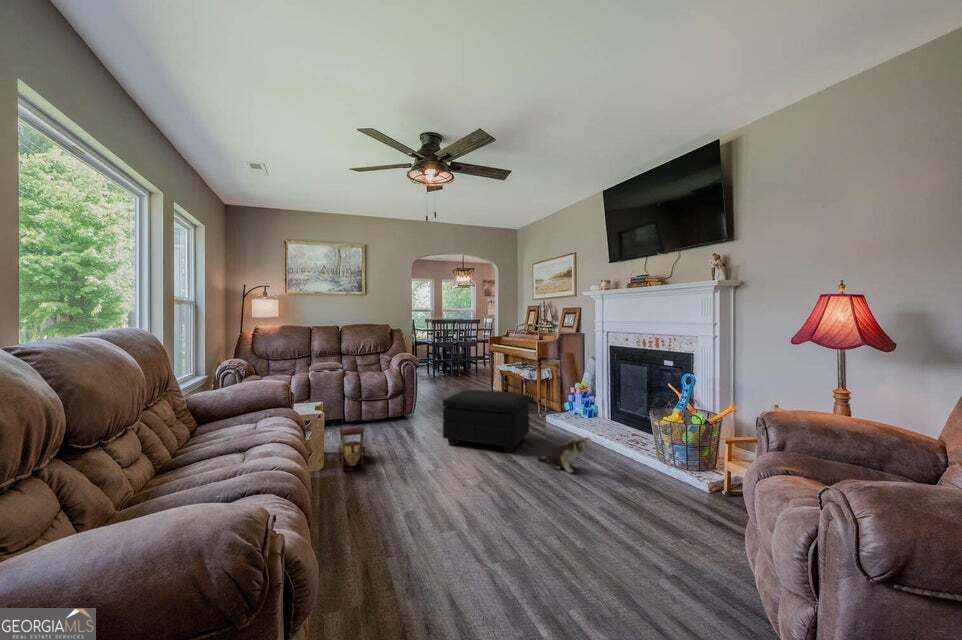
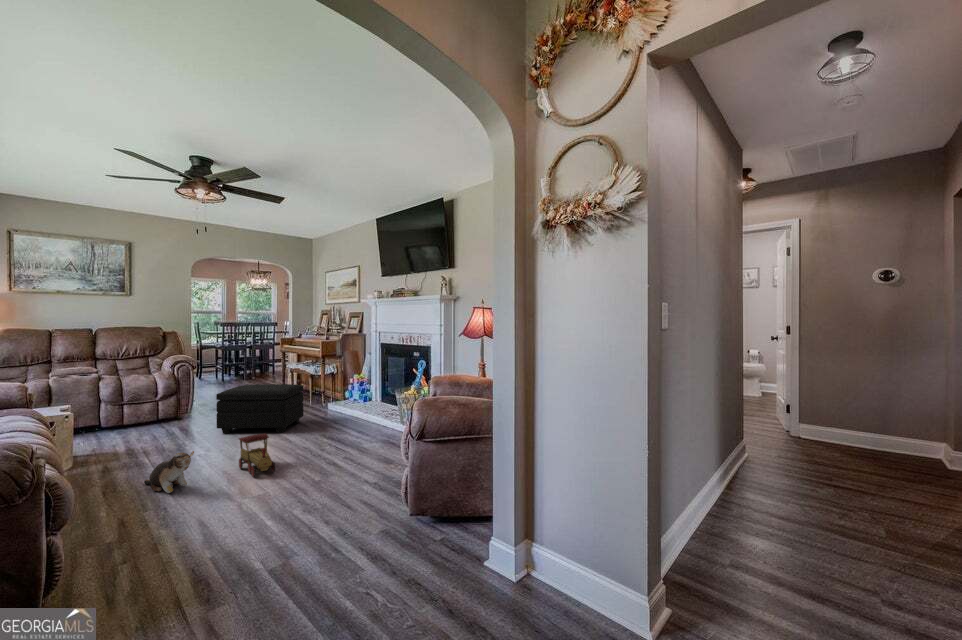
toy train: present [338,427,365,470] -> present [239,434,275,477]
plush toy: present [537,437,590,473] -> present [144,451,194,493]

